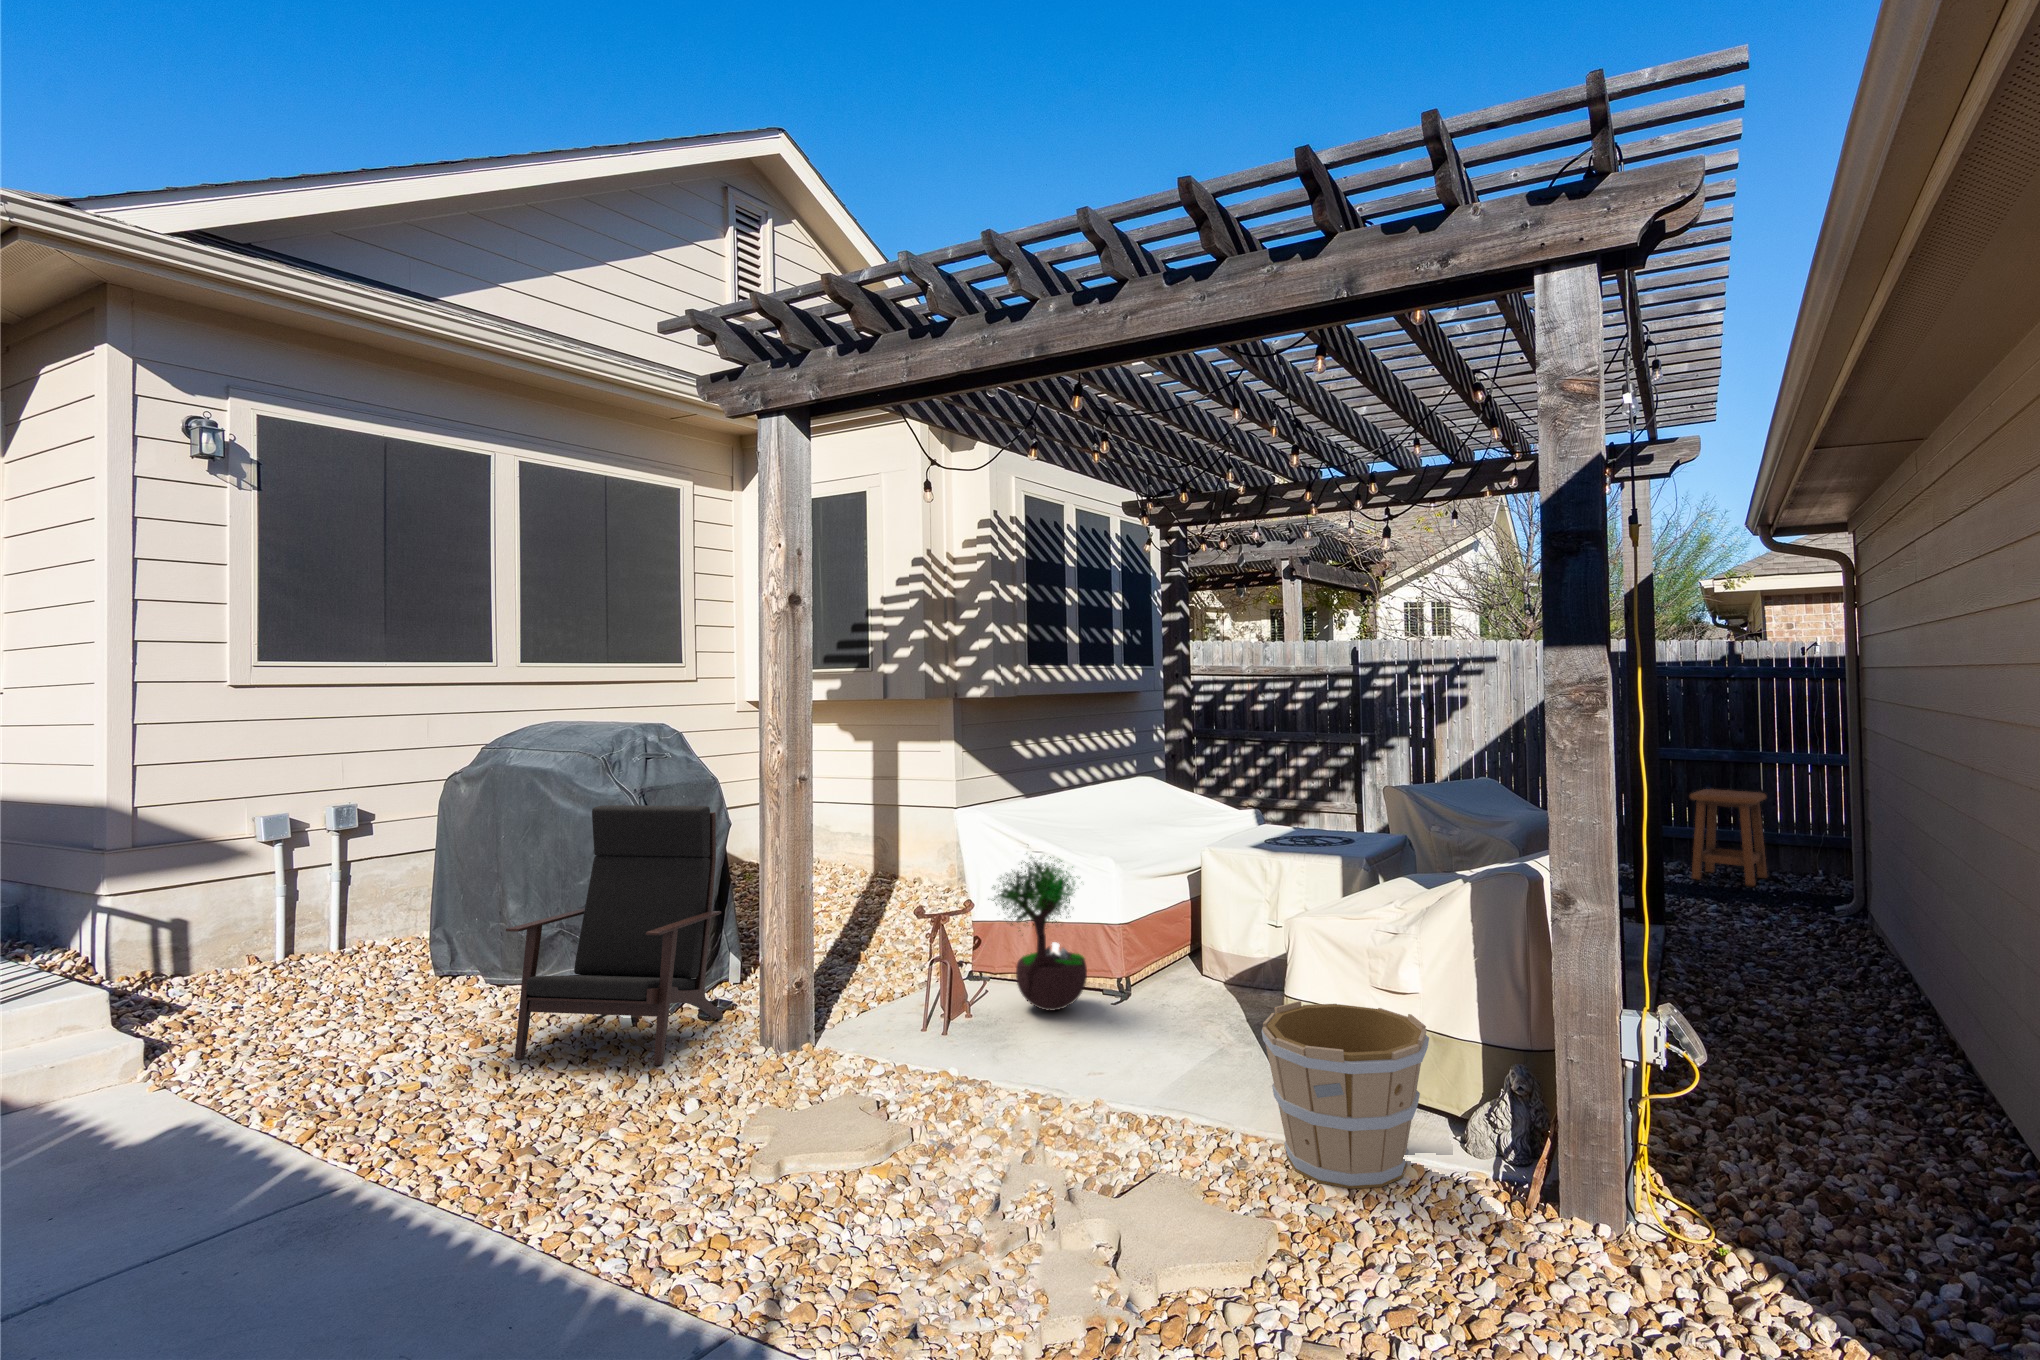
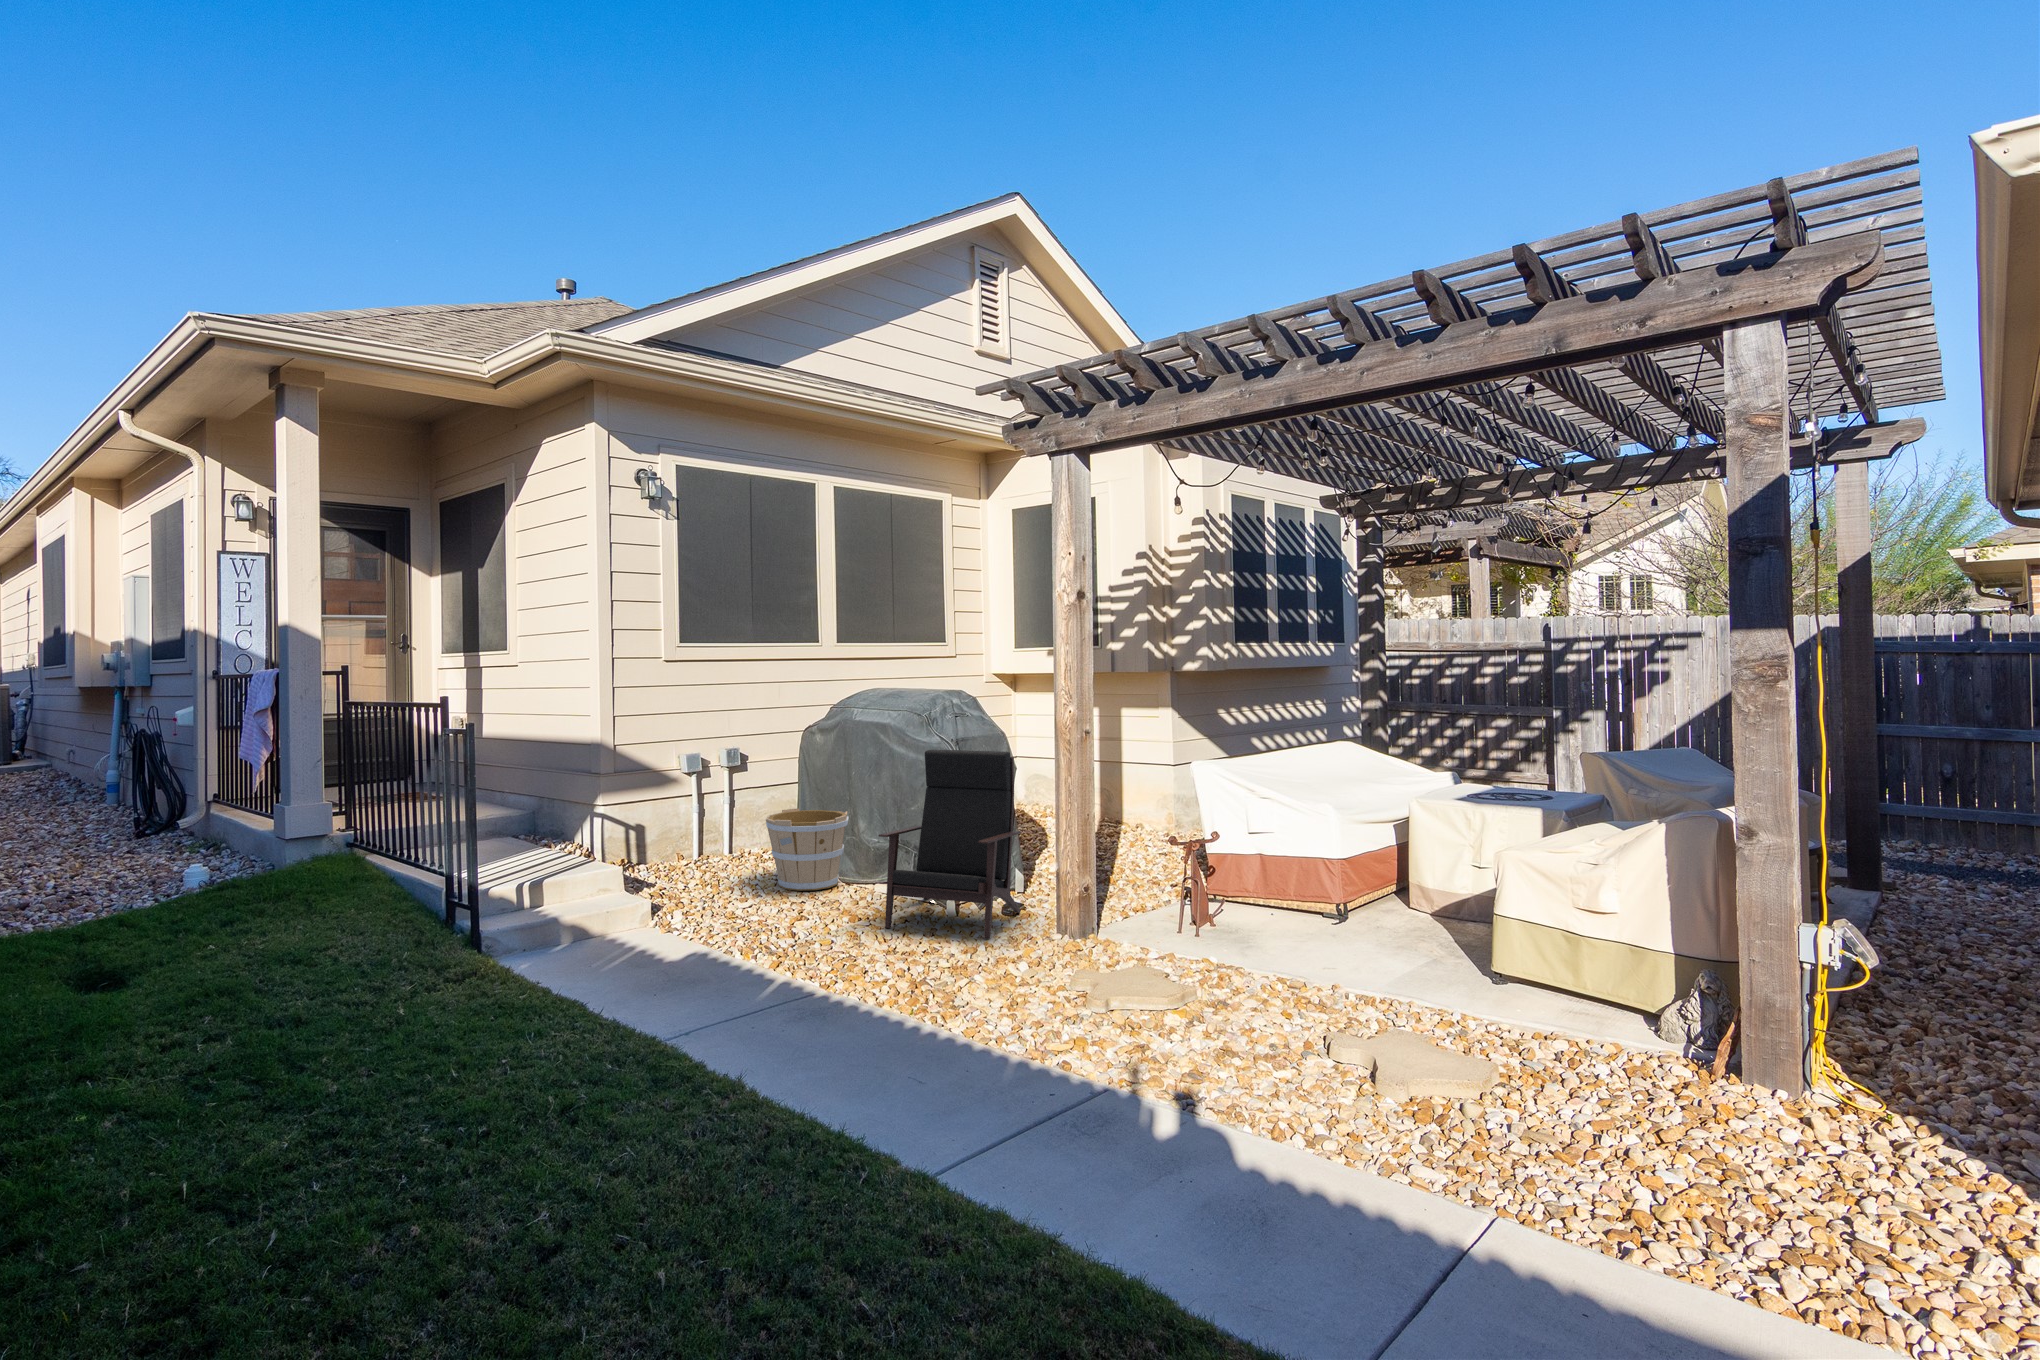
stool: present [1690,789,1767,886] -> none [1924,767,2019,865]
potted tree: present [988,857,1087,1011] -> none [1228,789,1310,924]
wooden bucket: present [1261,1001,1429,1189] -> present [766,808,849,891]

